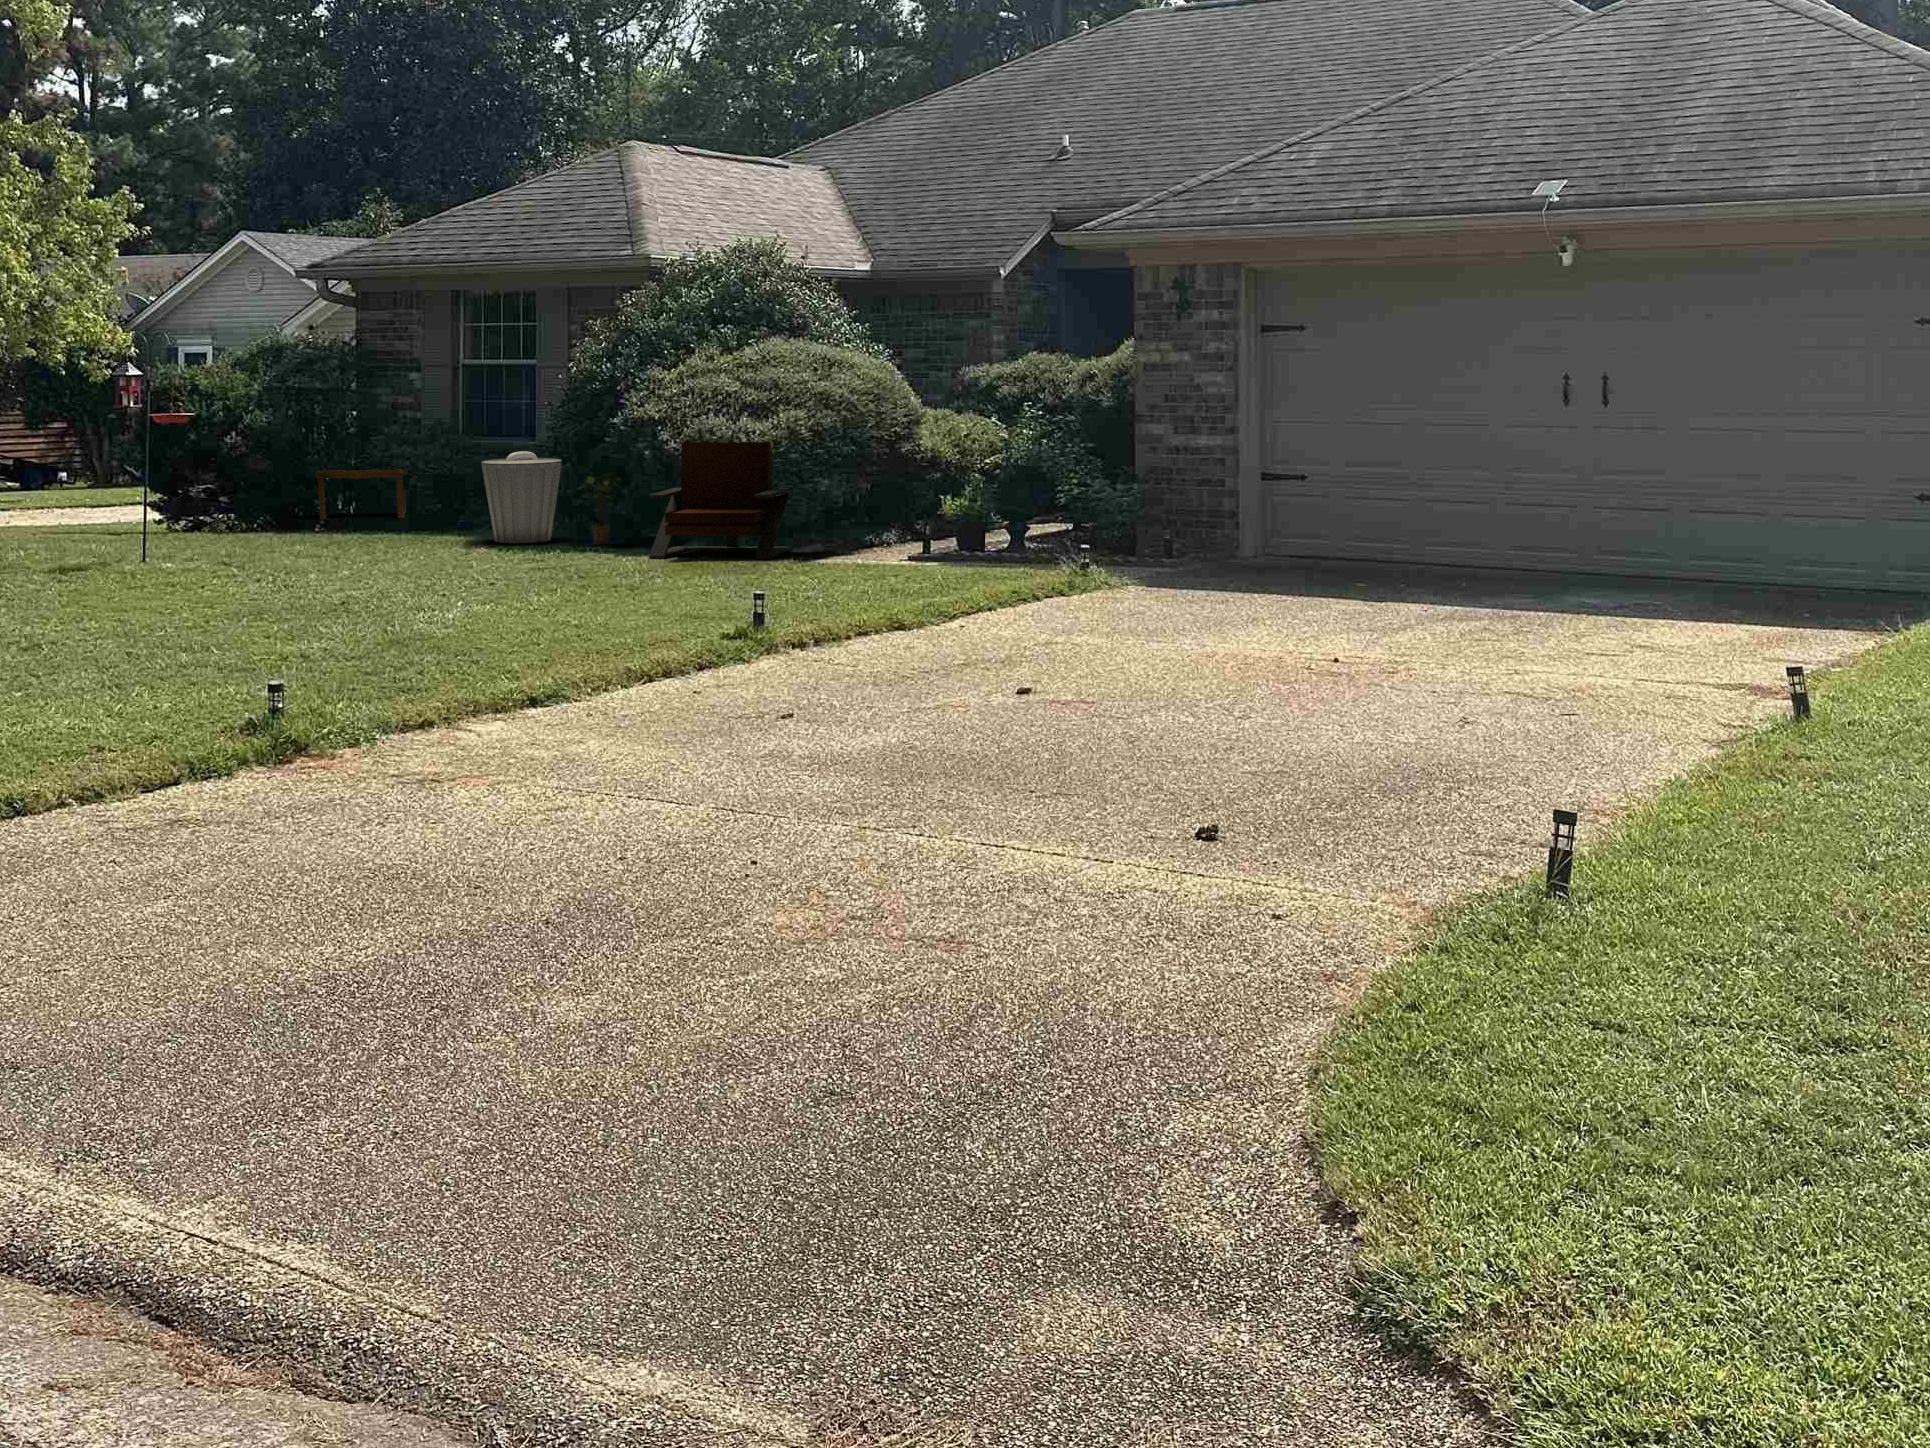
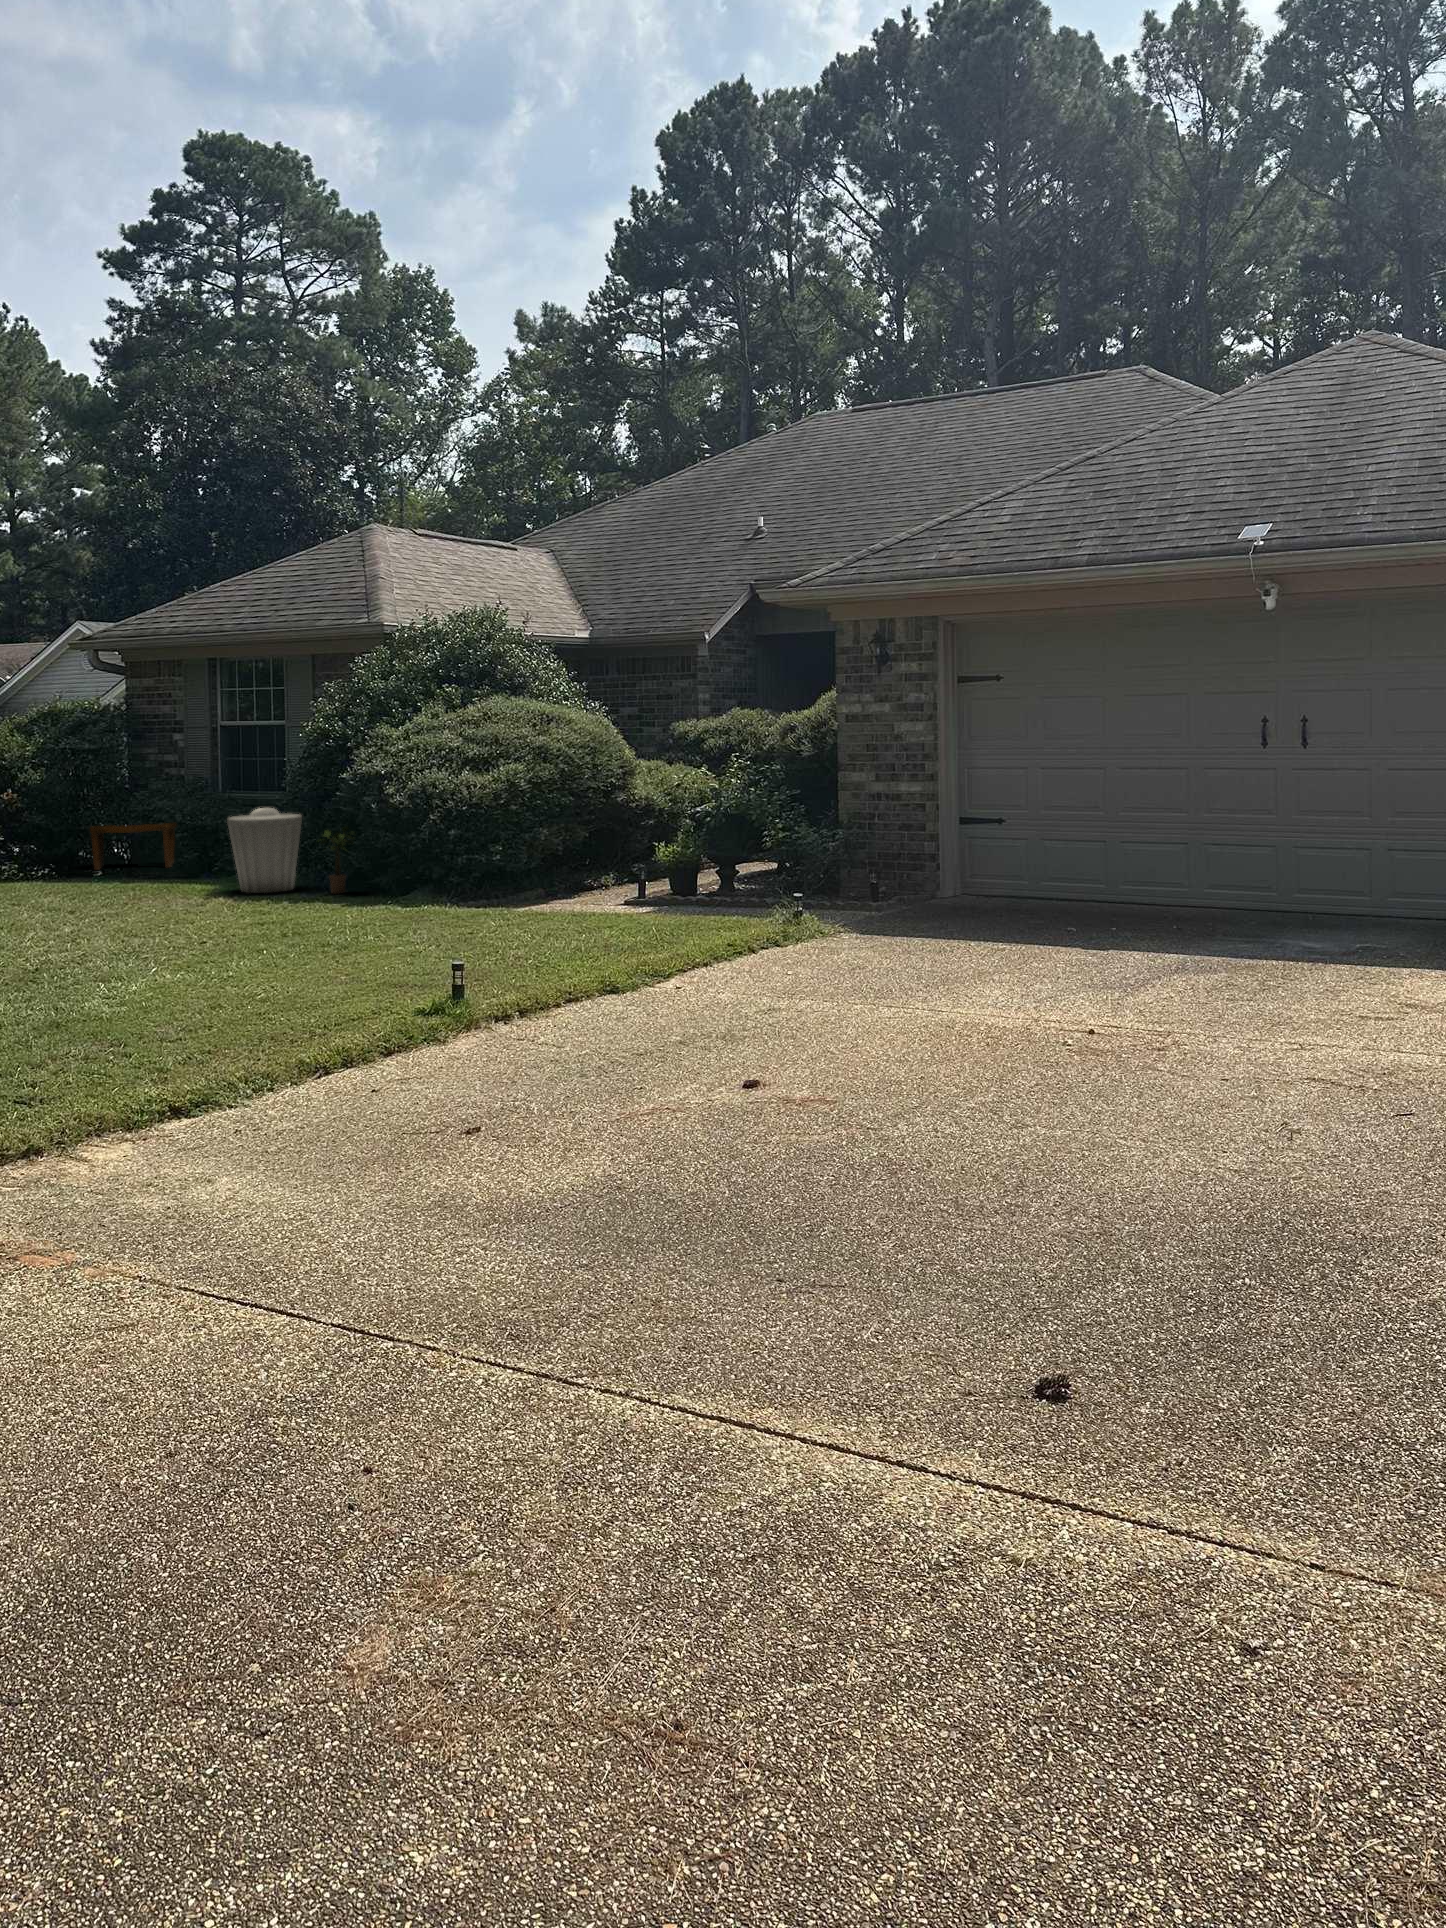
lounge chair: present [648,442,791,559] -> none [376,797,513,909]

